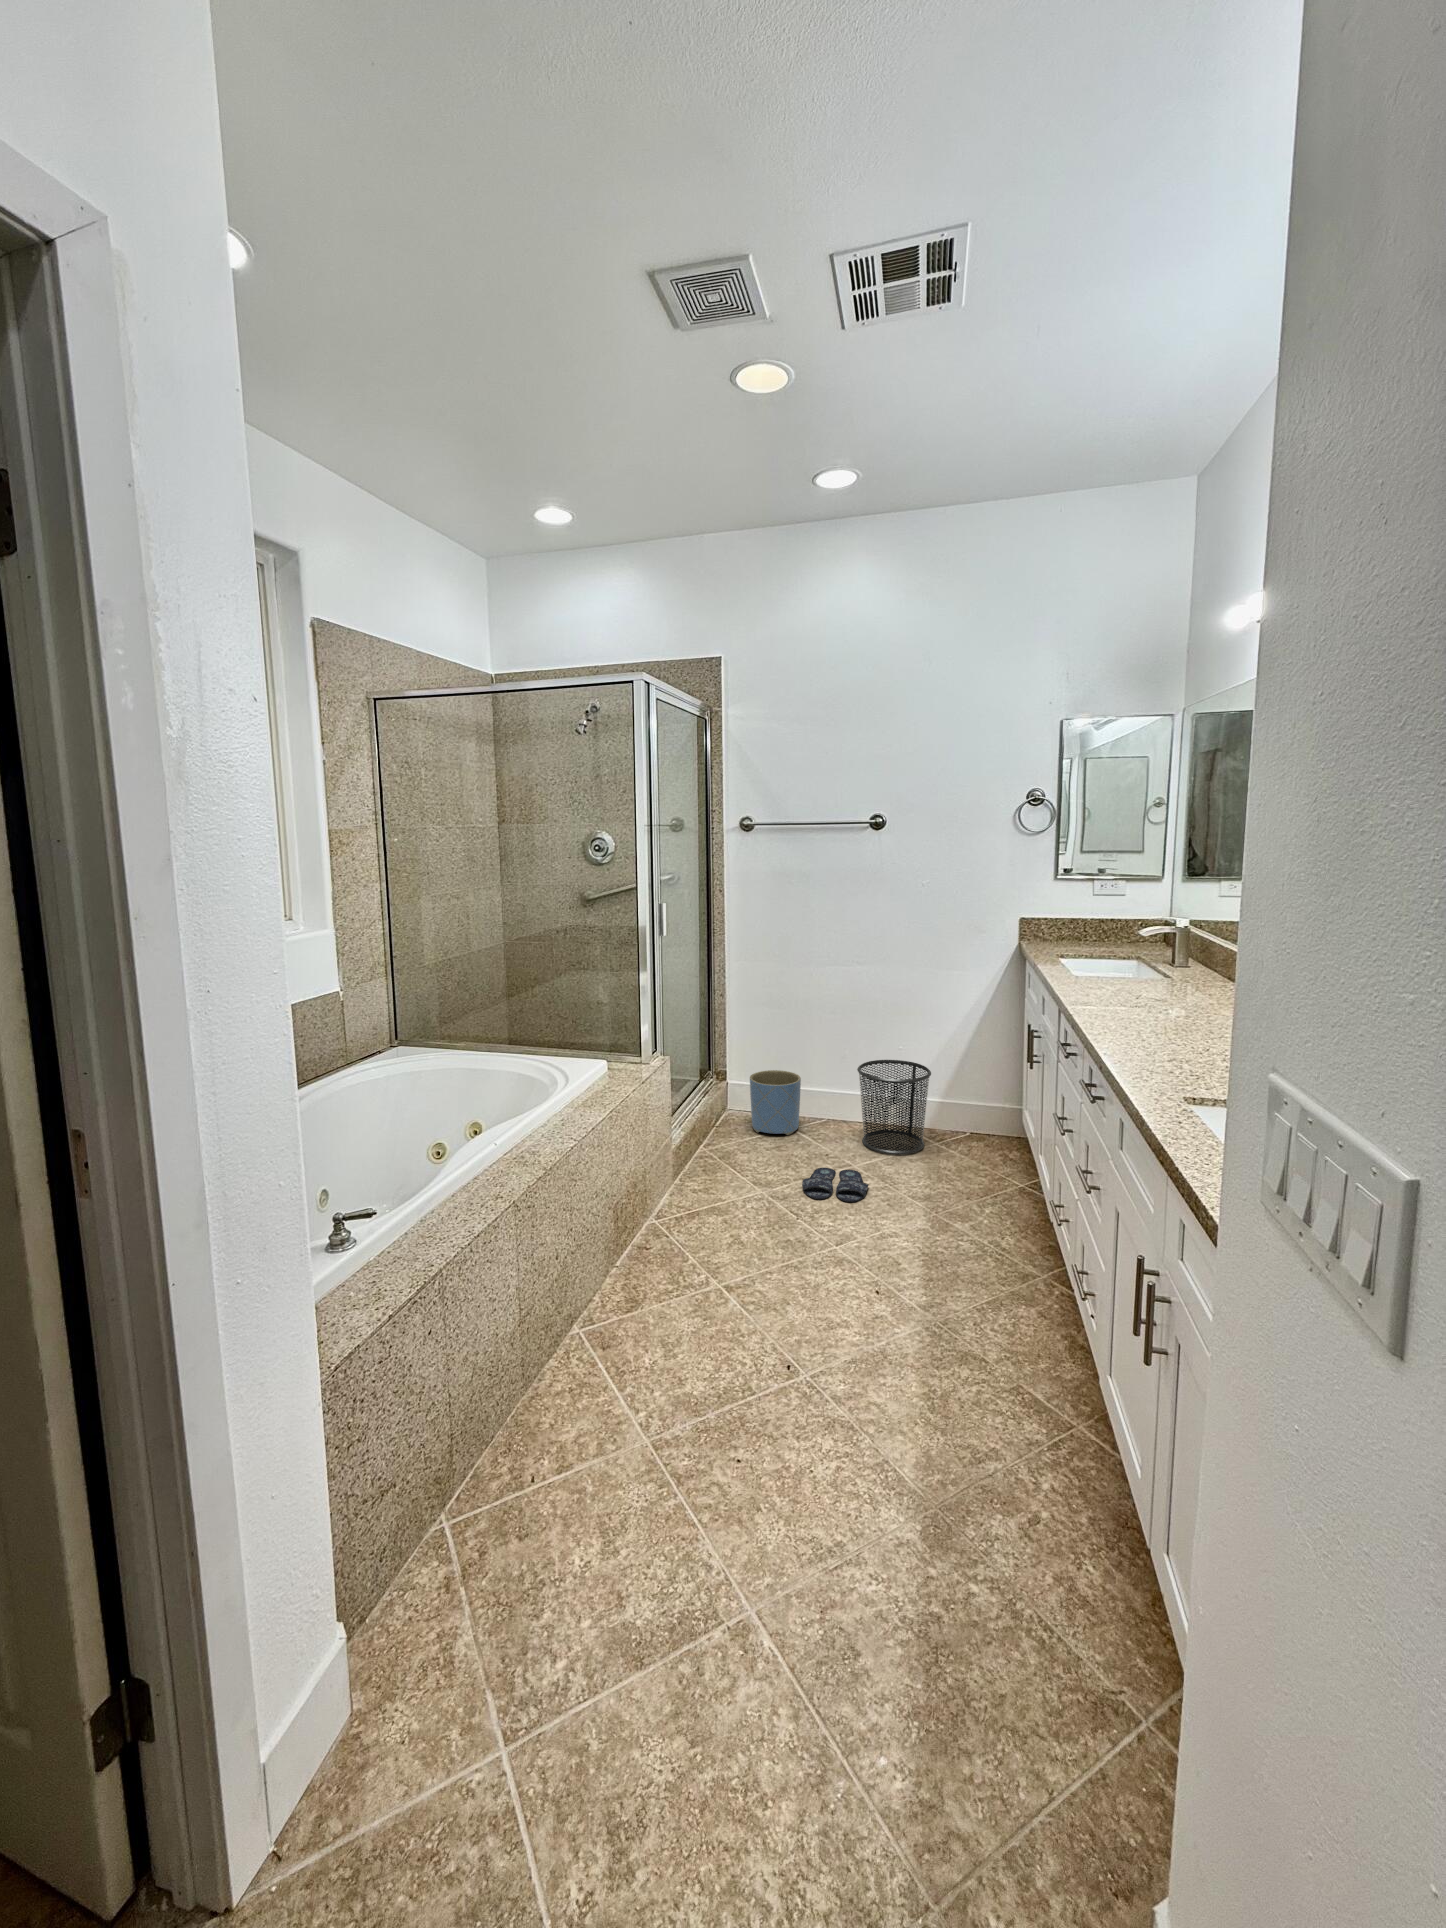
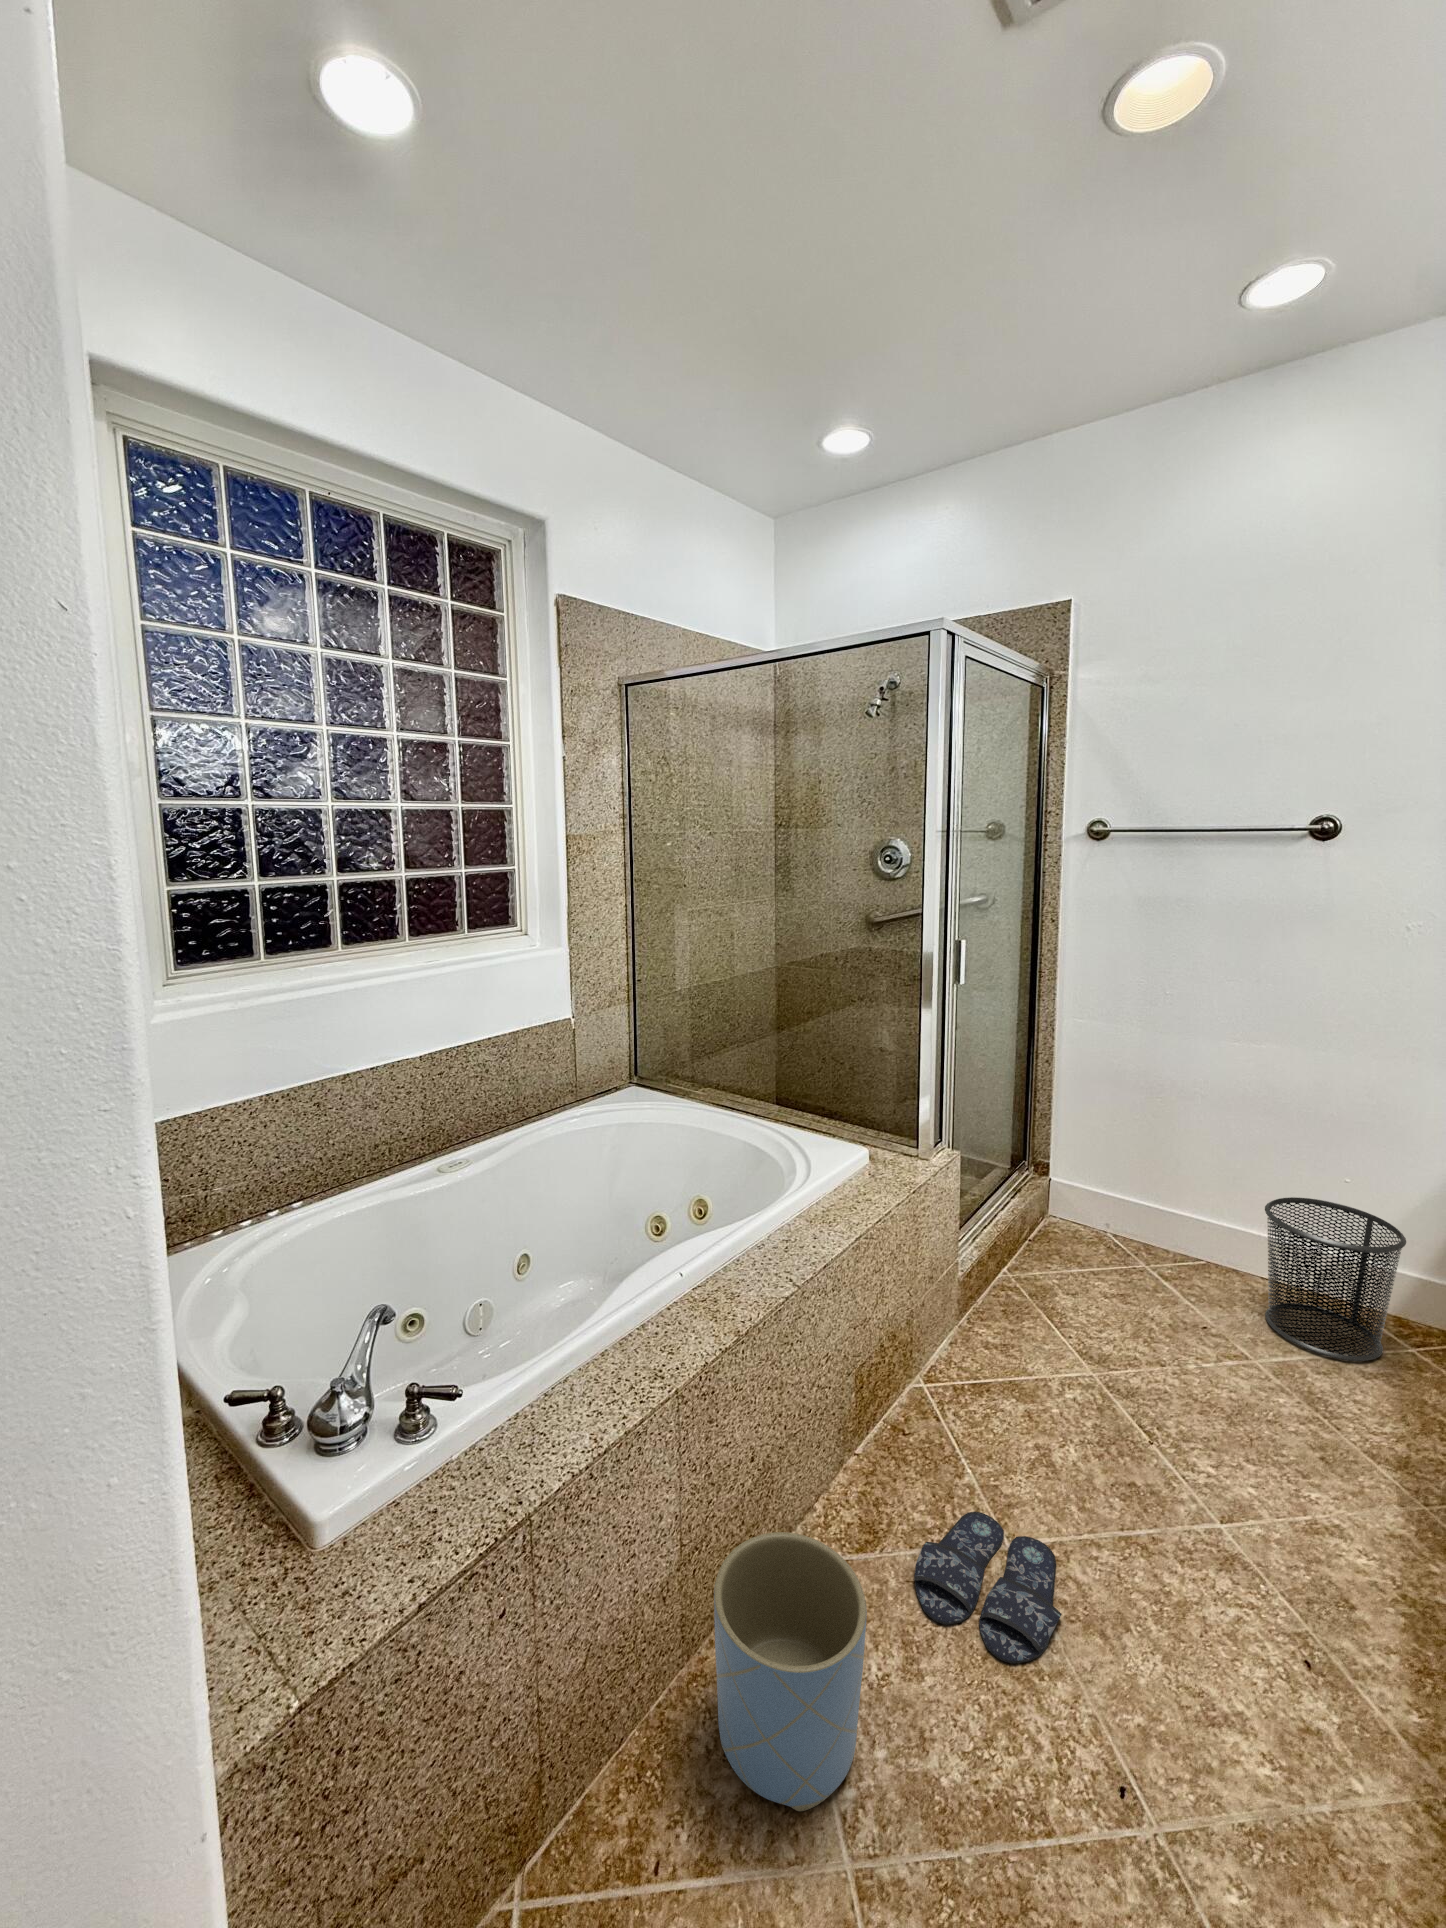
planter: present [750,1070,801,1135] -> present [714,1532,867,1811]
slippers: present [802,1168,868,1202] -> present [914,1511,1062,1664]

